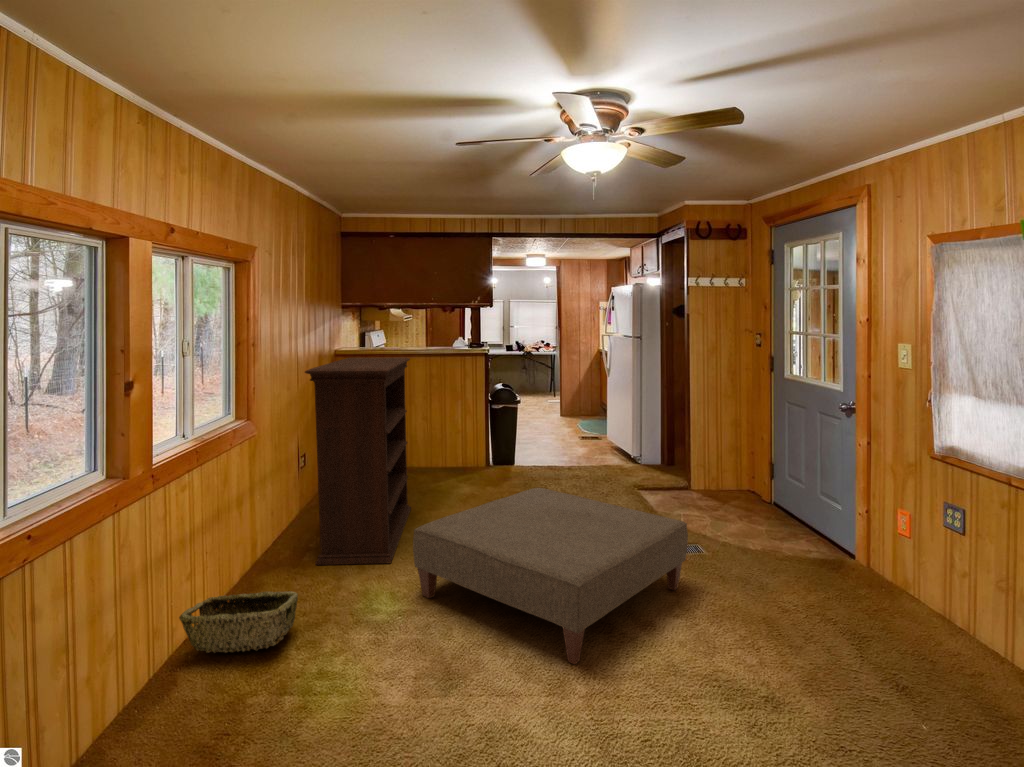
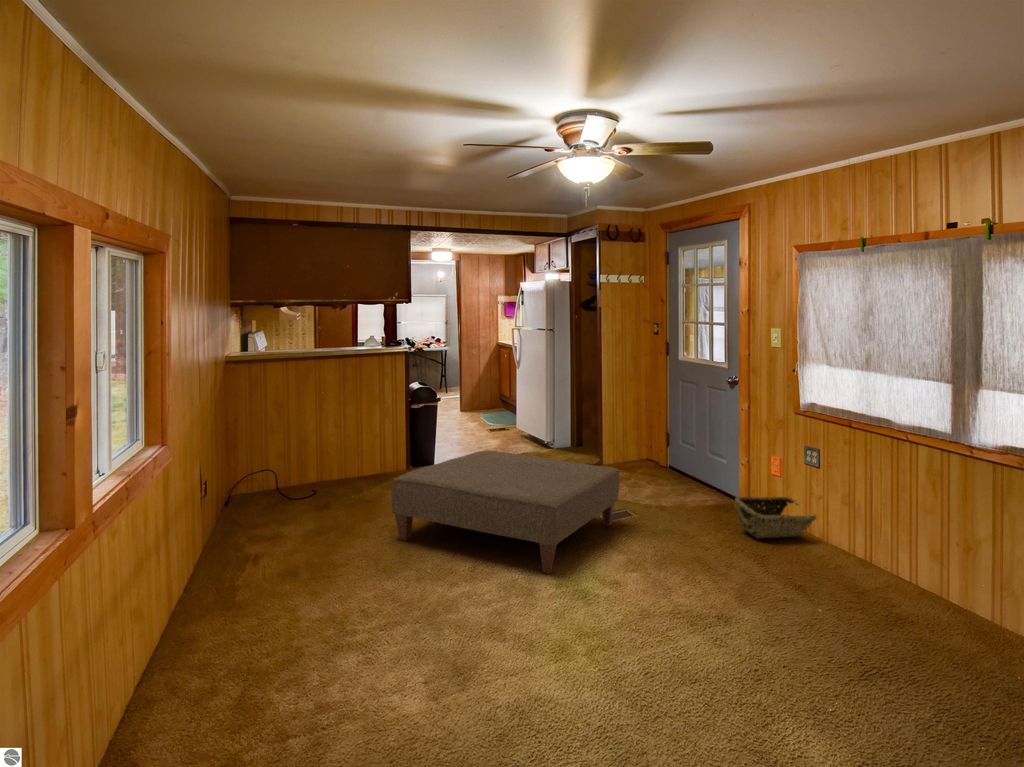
bookshelf: present [305,357,411,565] -> none [281,333,360,523]
woven basket: present [179,592,298,653] -> present [735,497,816,538]

